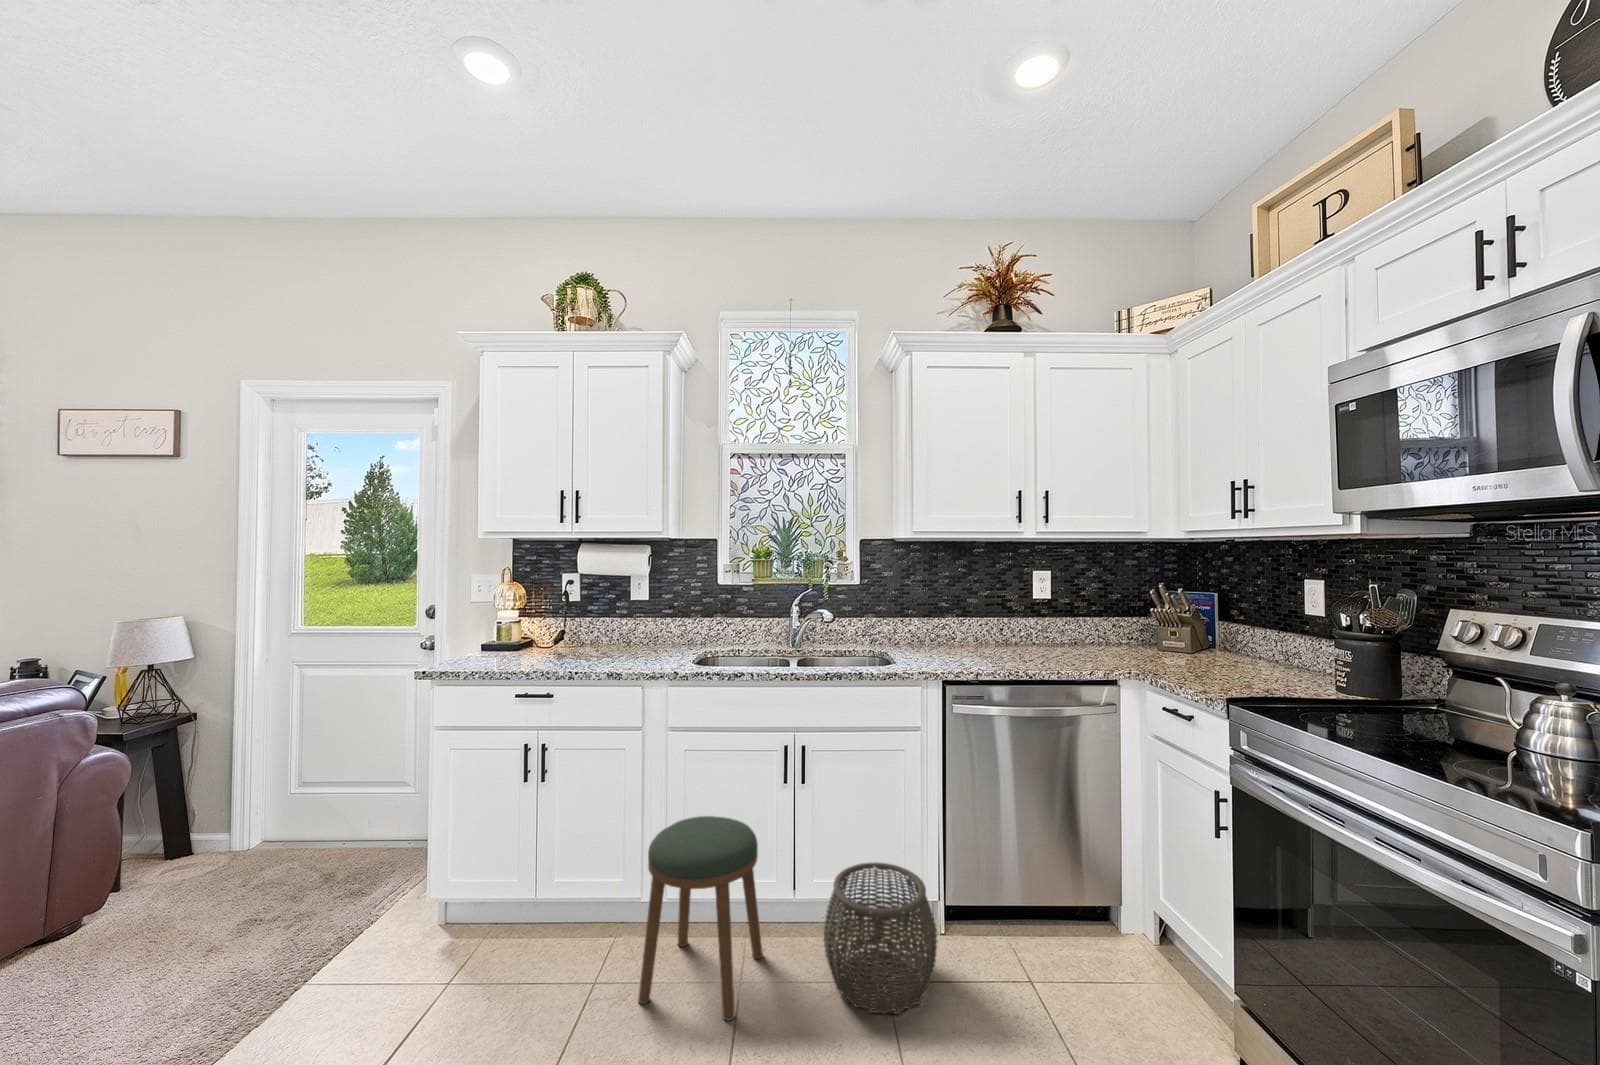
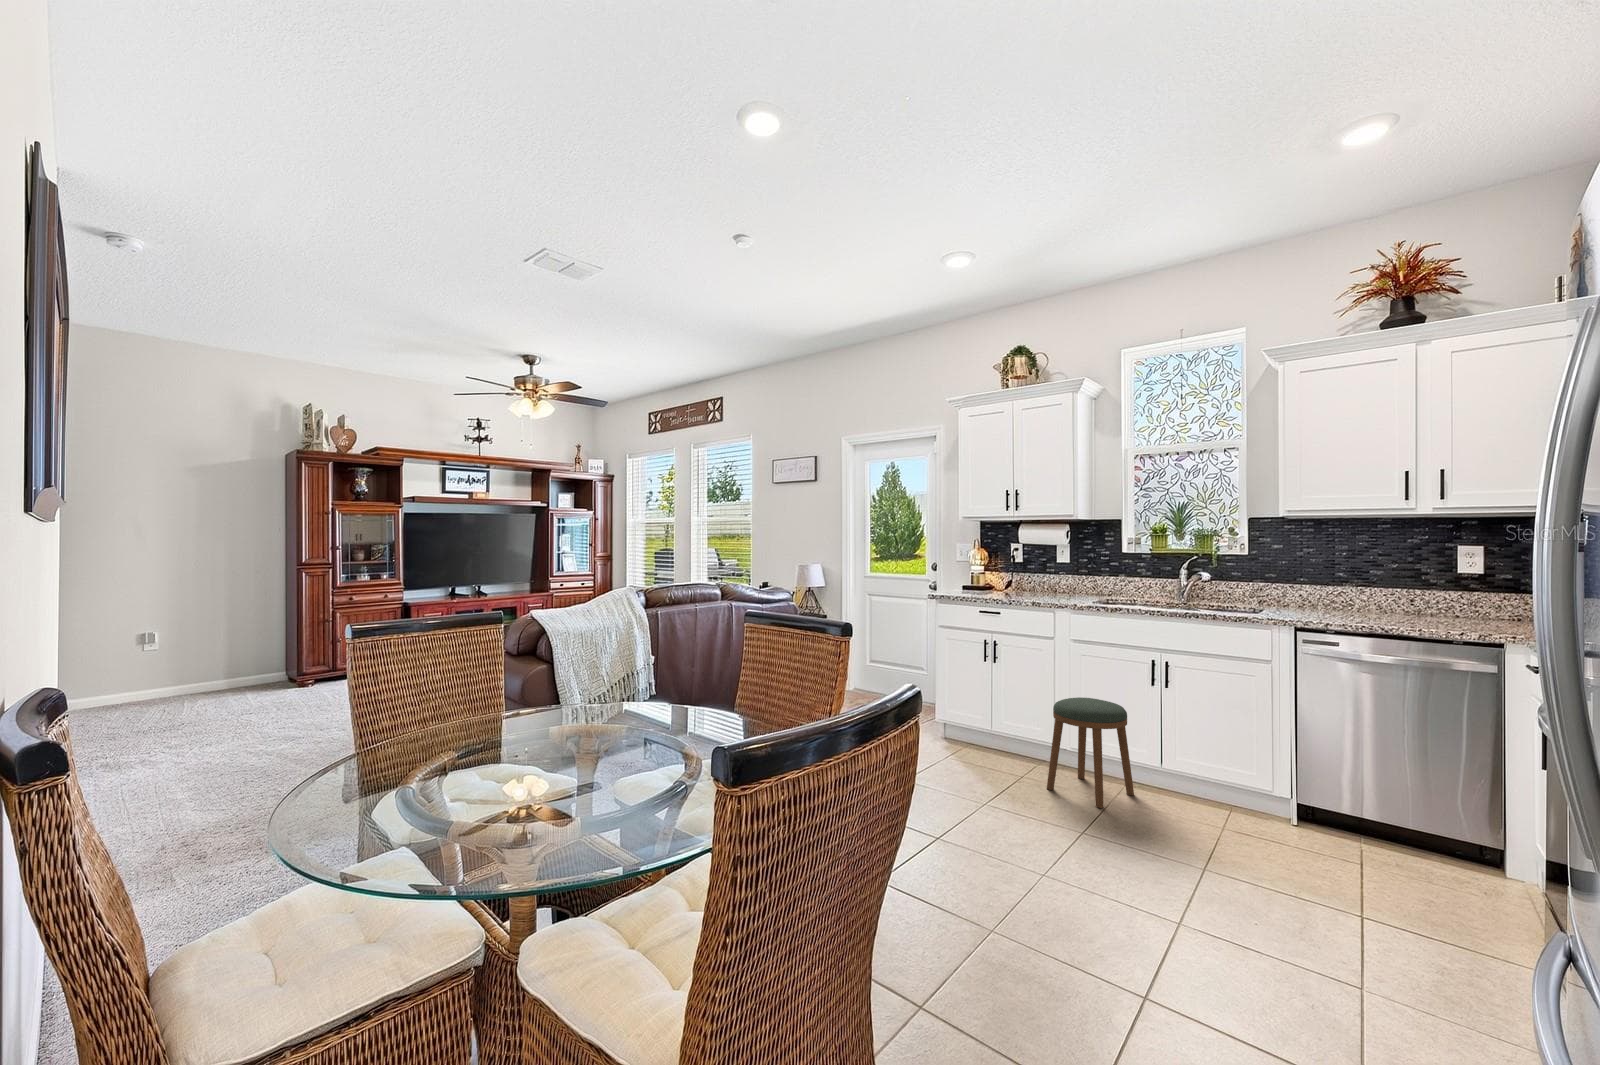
woven basket: present [823,862,937,1014] -> none [1171,749,1265,839]

